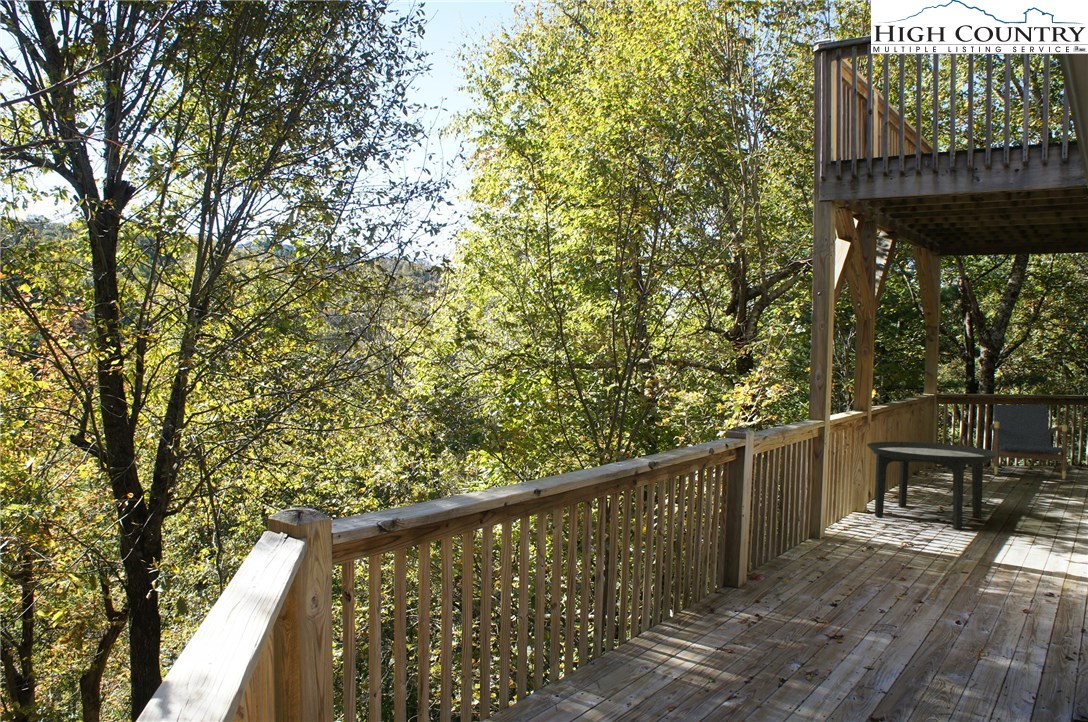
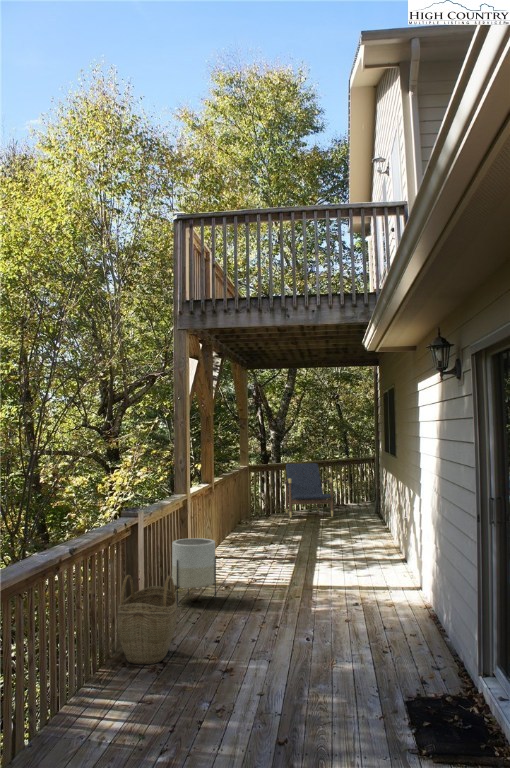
round table: present [867,442,998,529] -> none [214,499,304,563]
planter: none [793,481,850,562] -> present [172,538,216,606]
woven basket: none [707,511,780,615] -> present [117,575,177,664]

